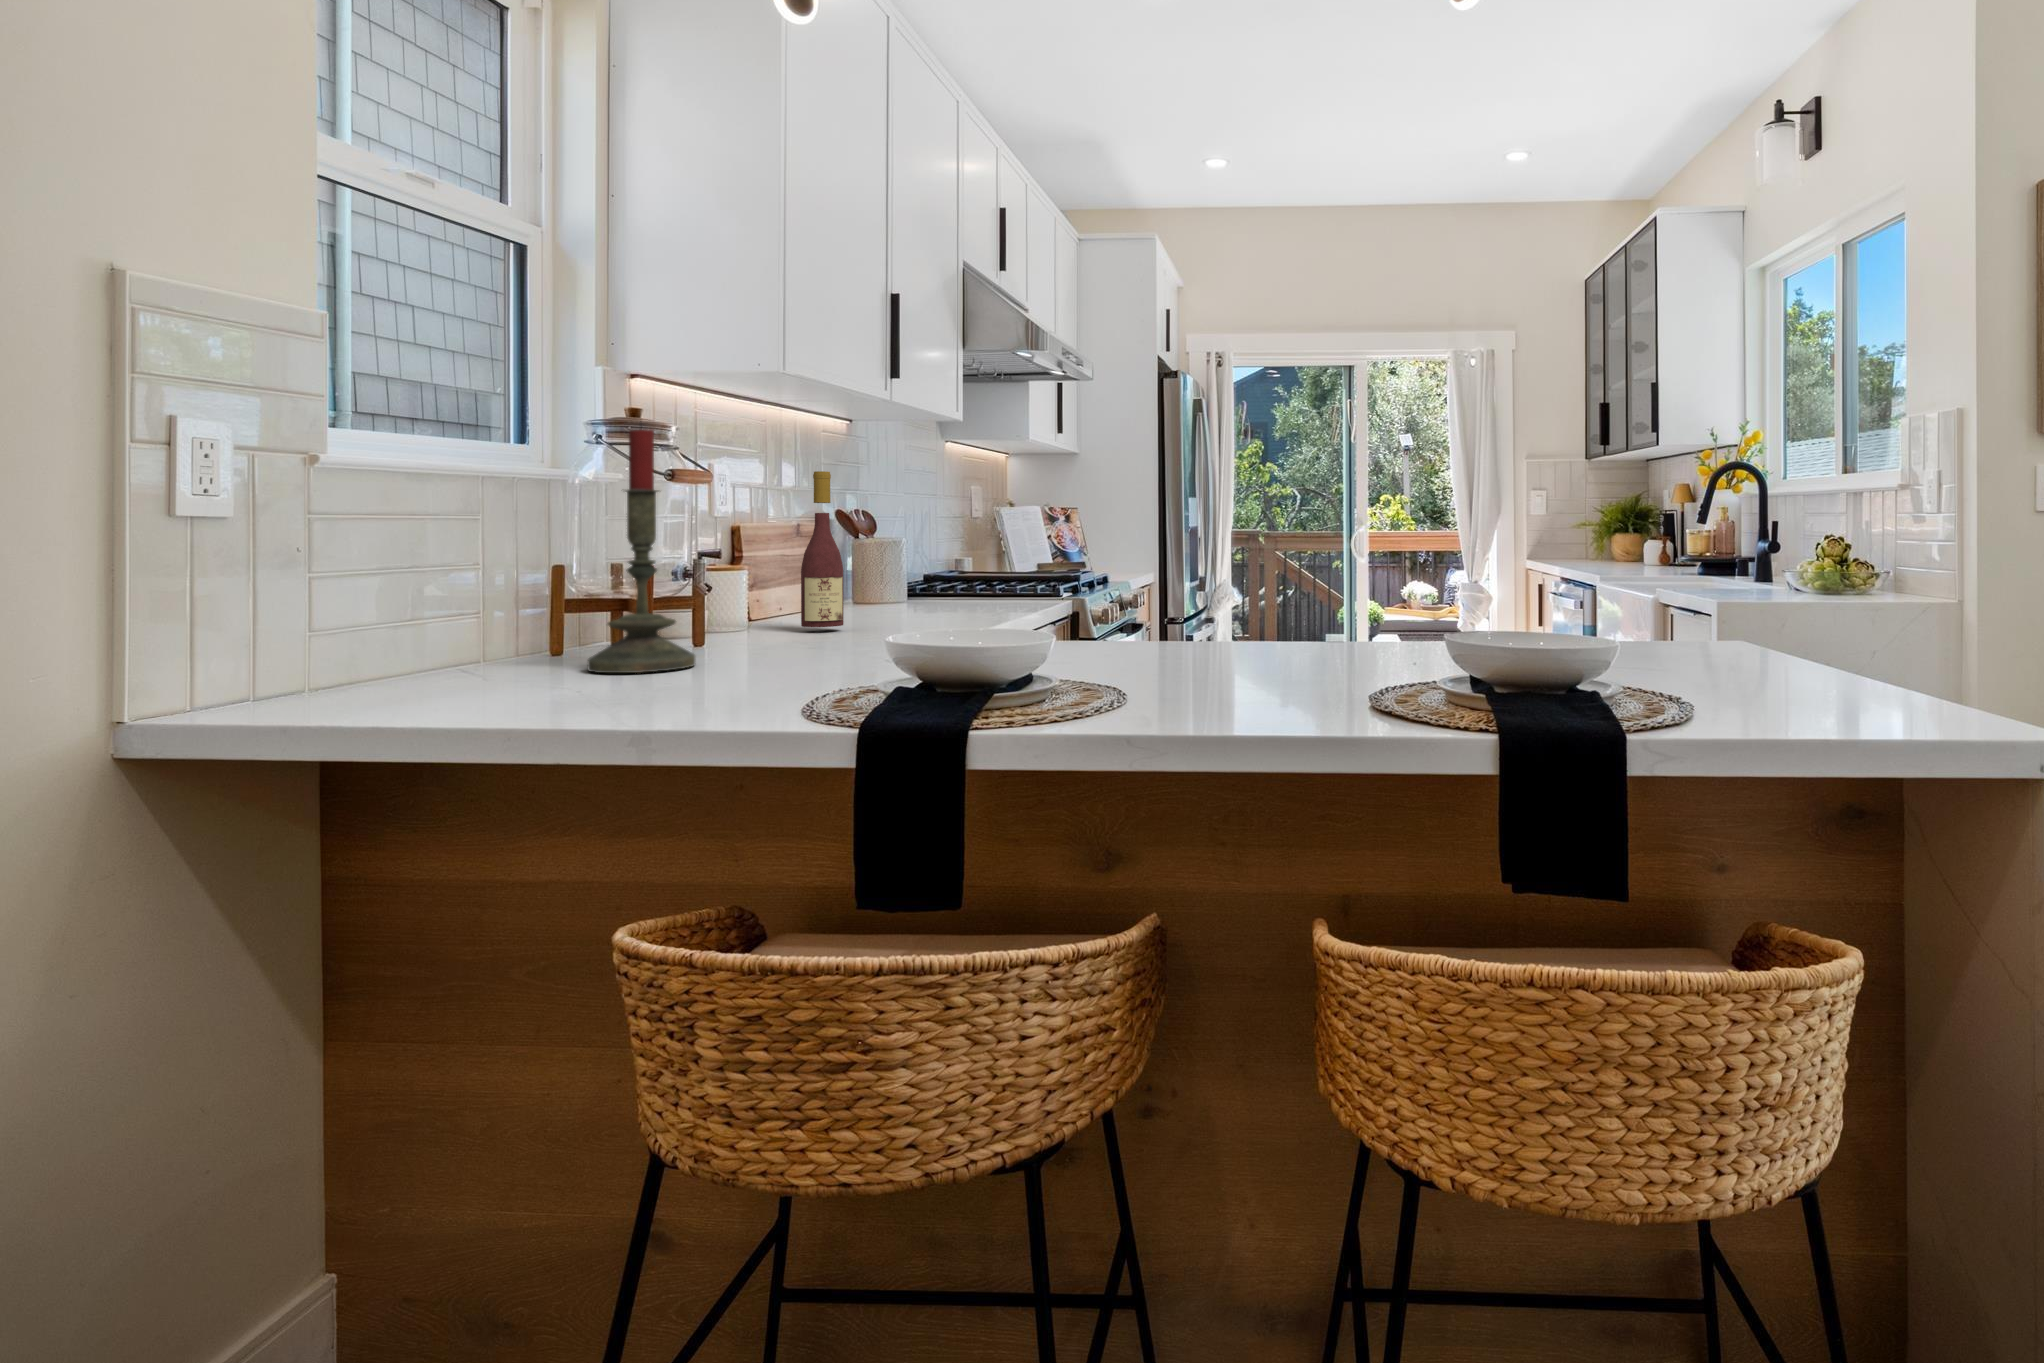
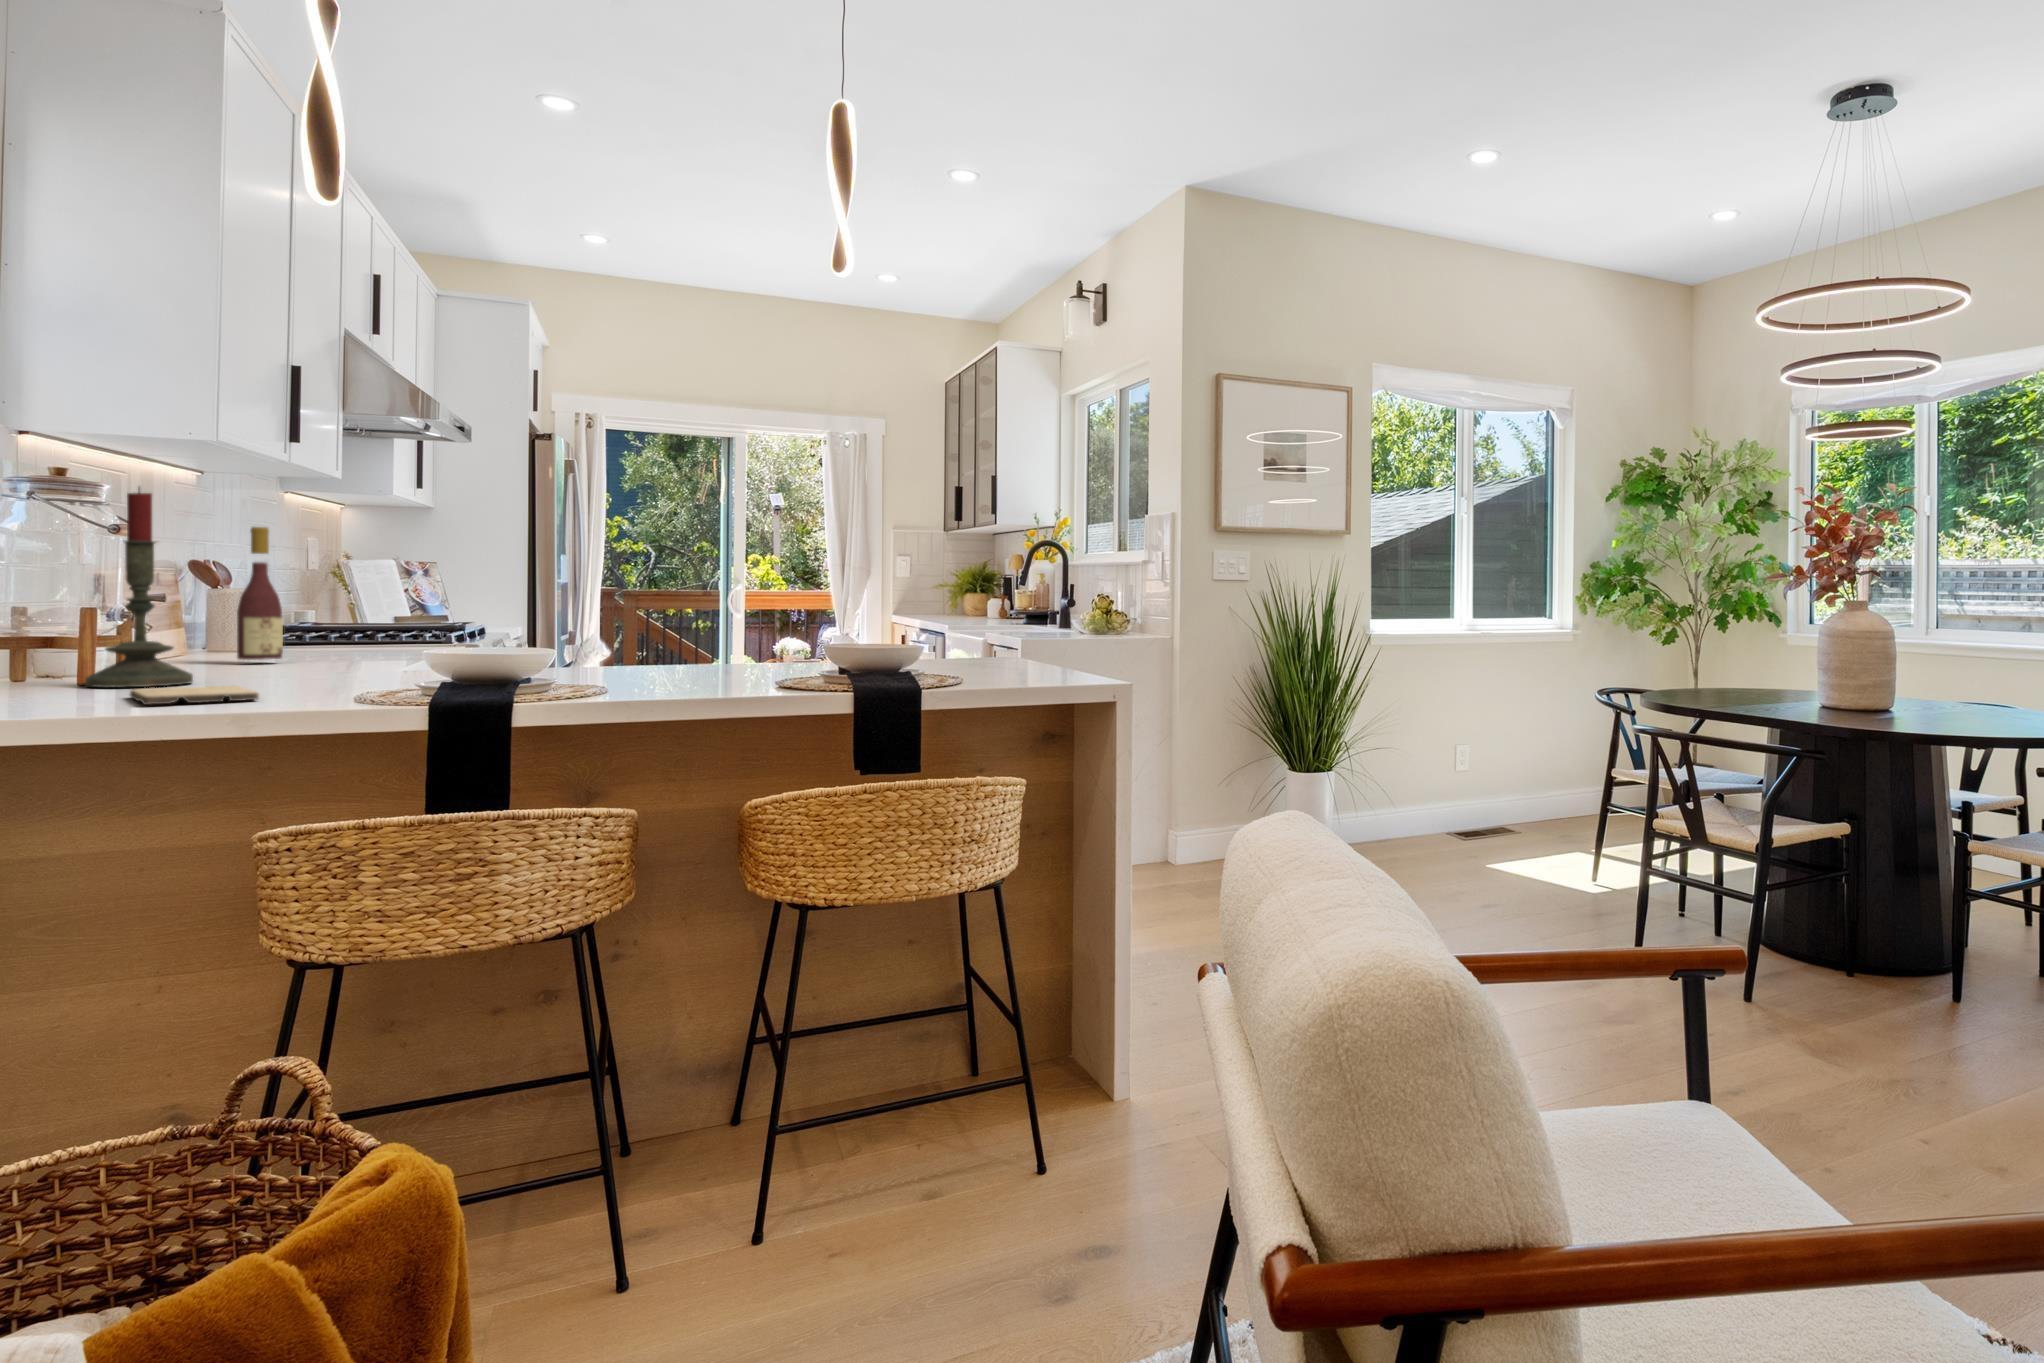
cutting board: none [540,681,695,717] -> present [130,686,259,705]

